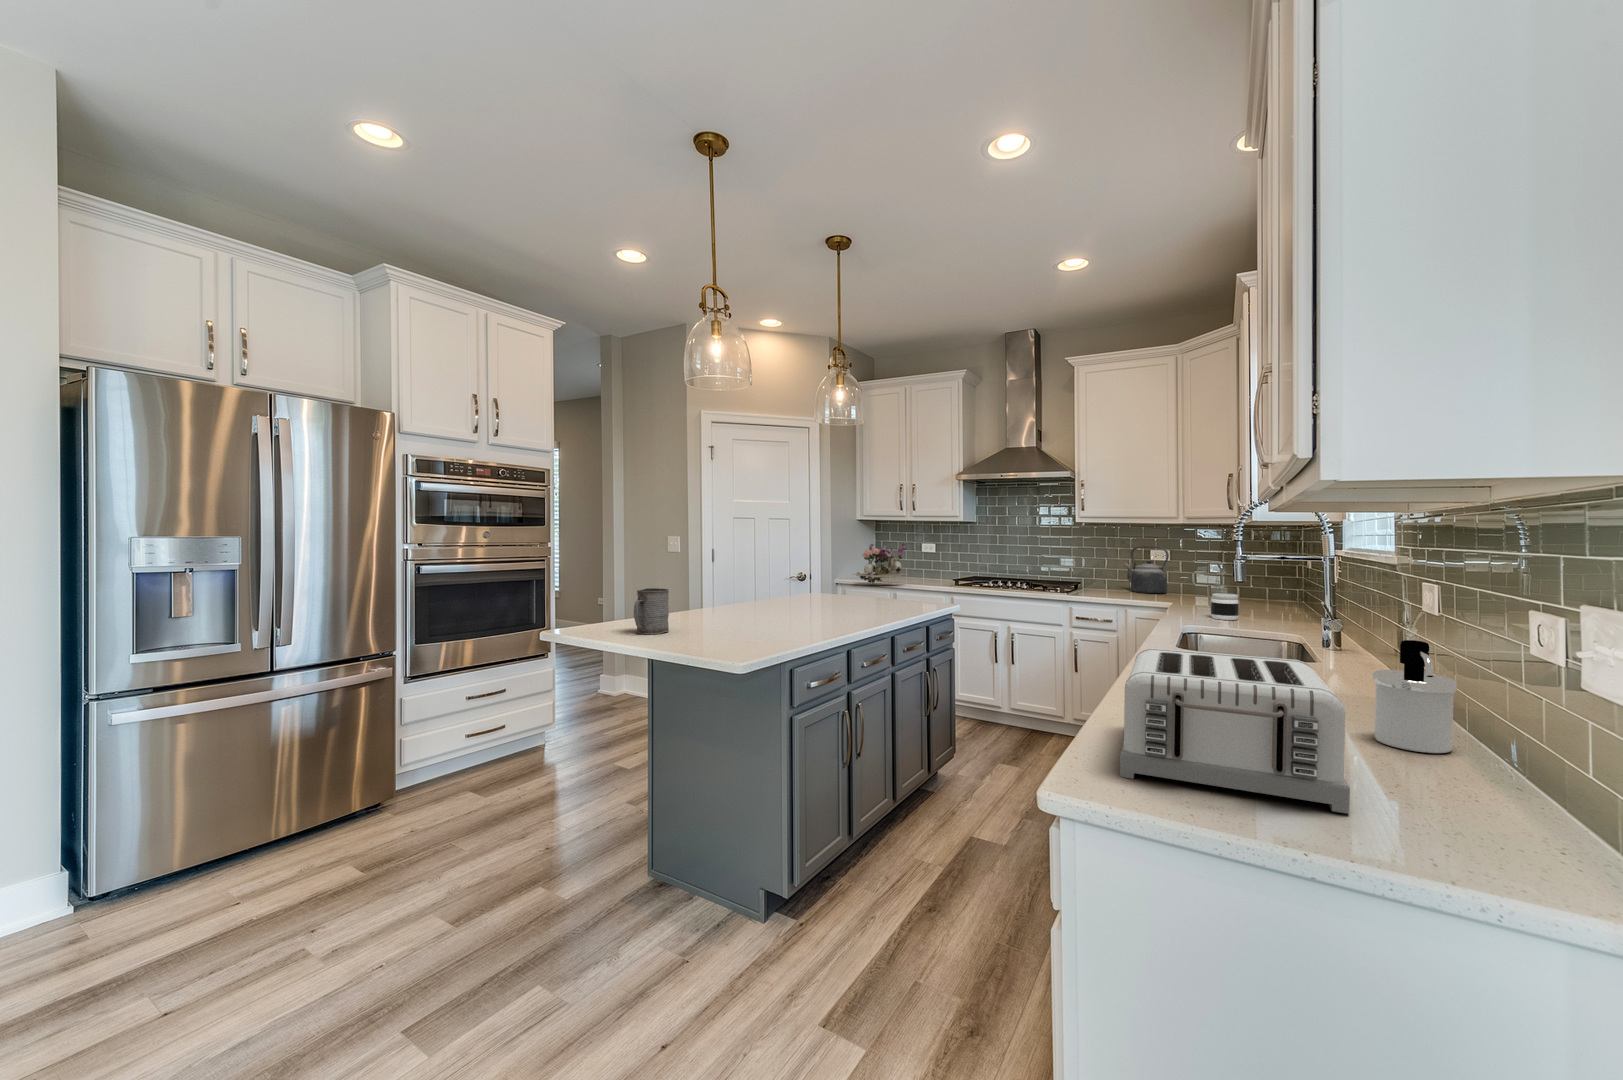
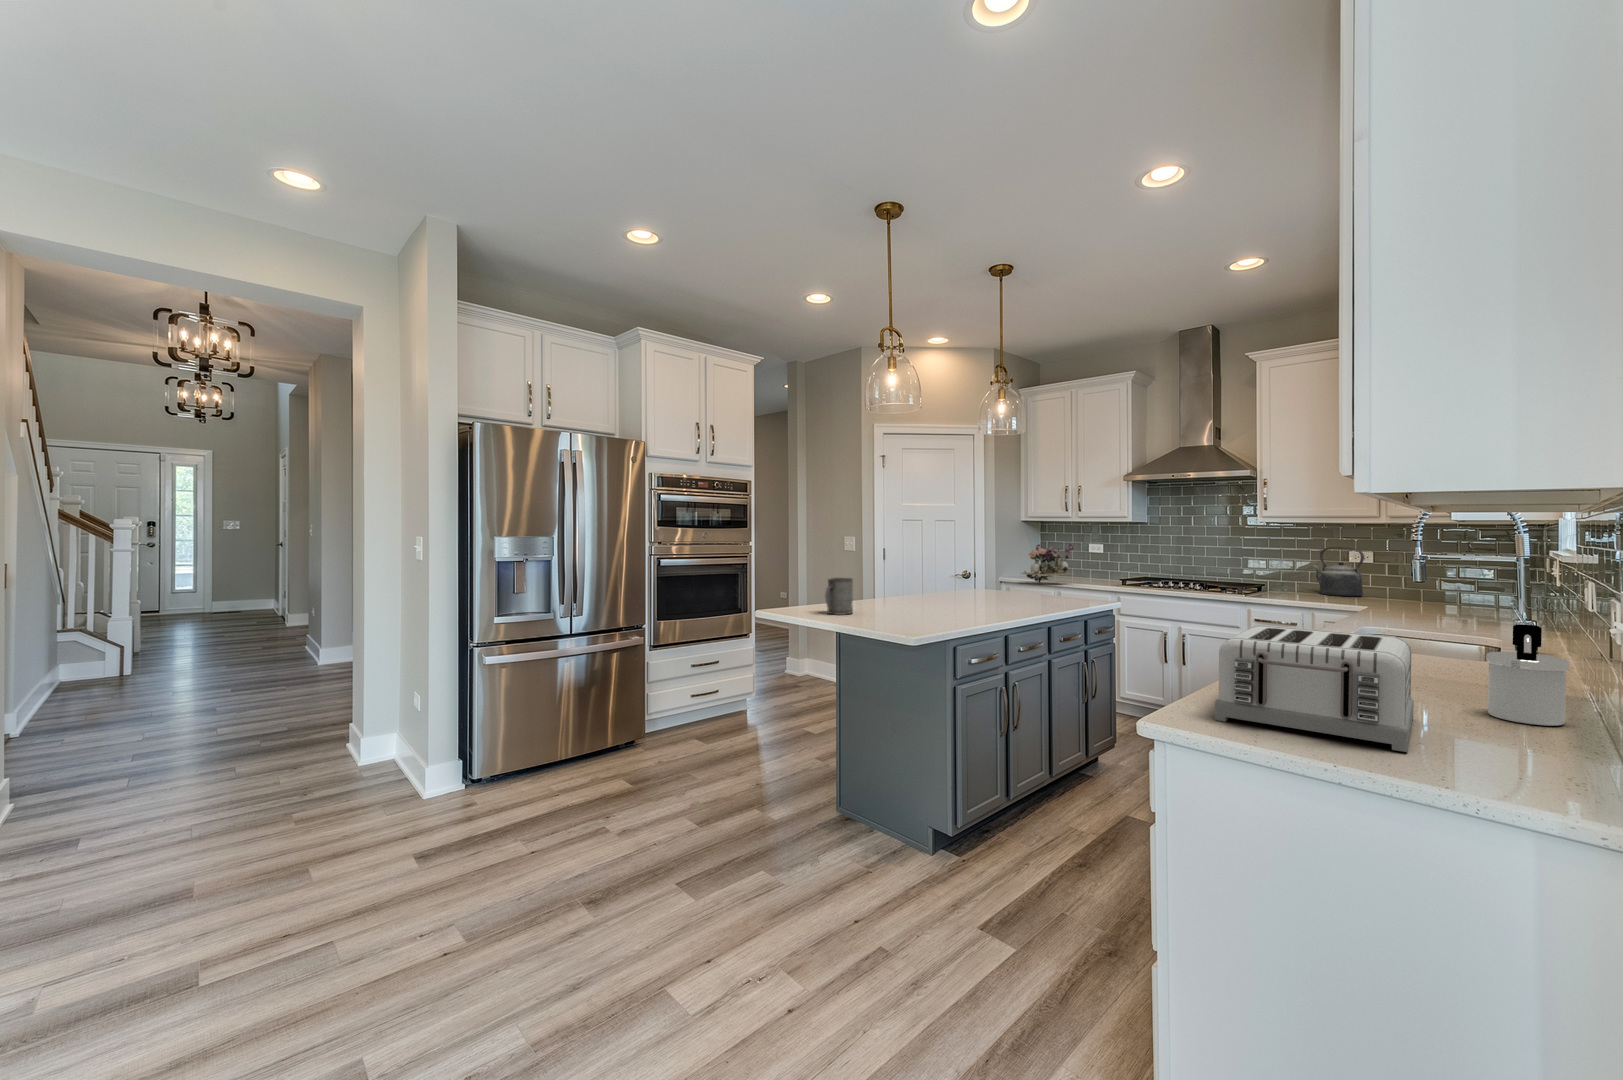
jar: present [1211,593,1239,620] -> none [1400,595,1433,622]

